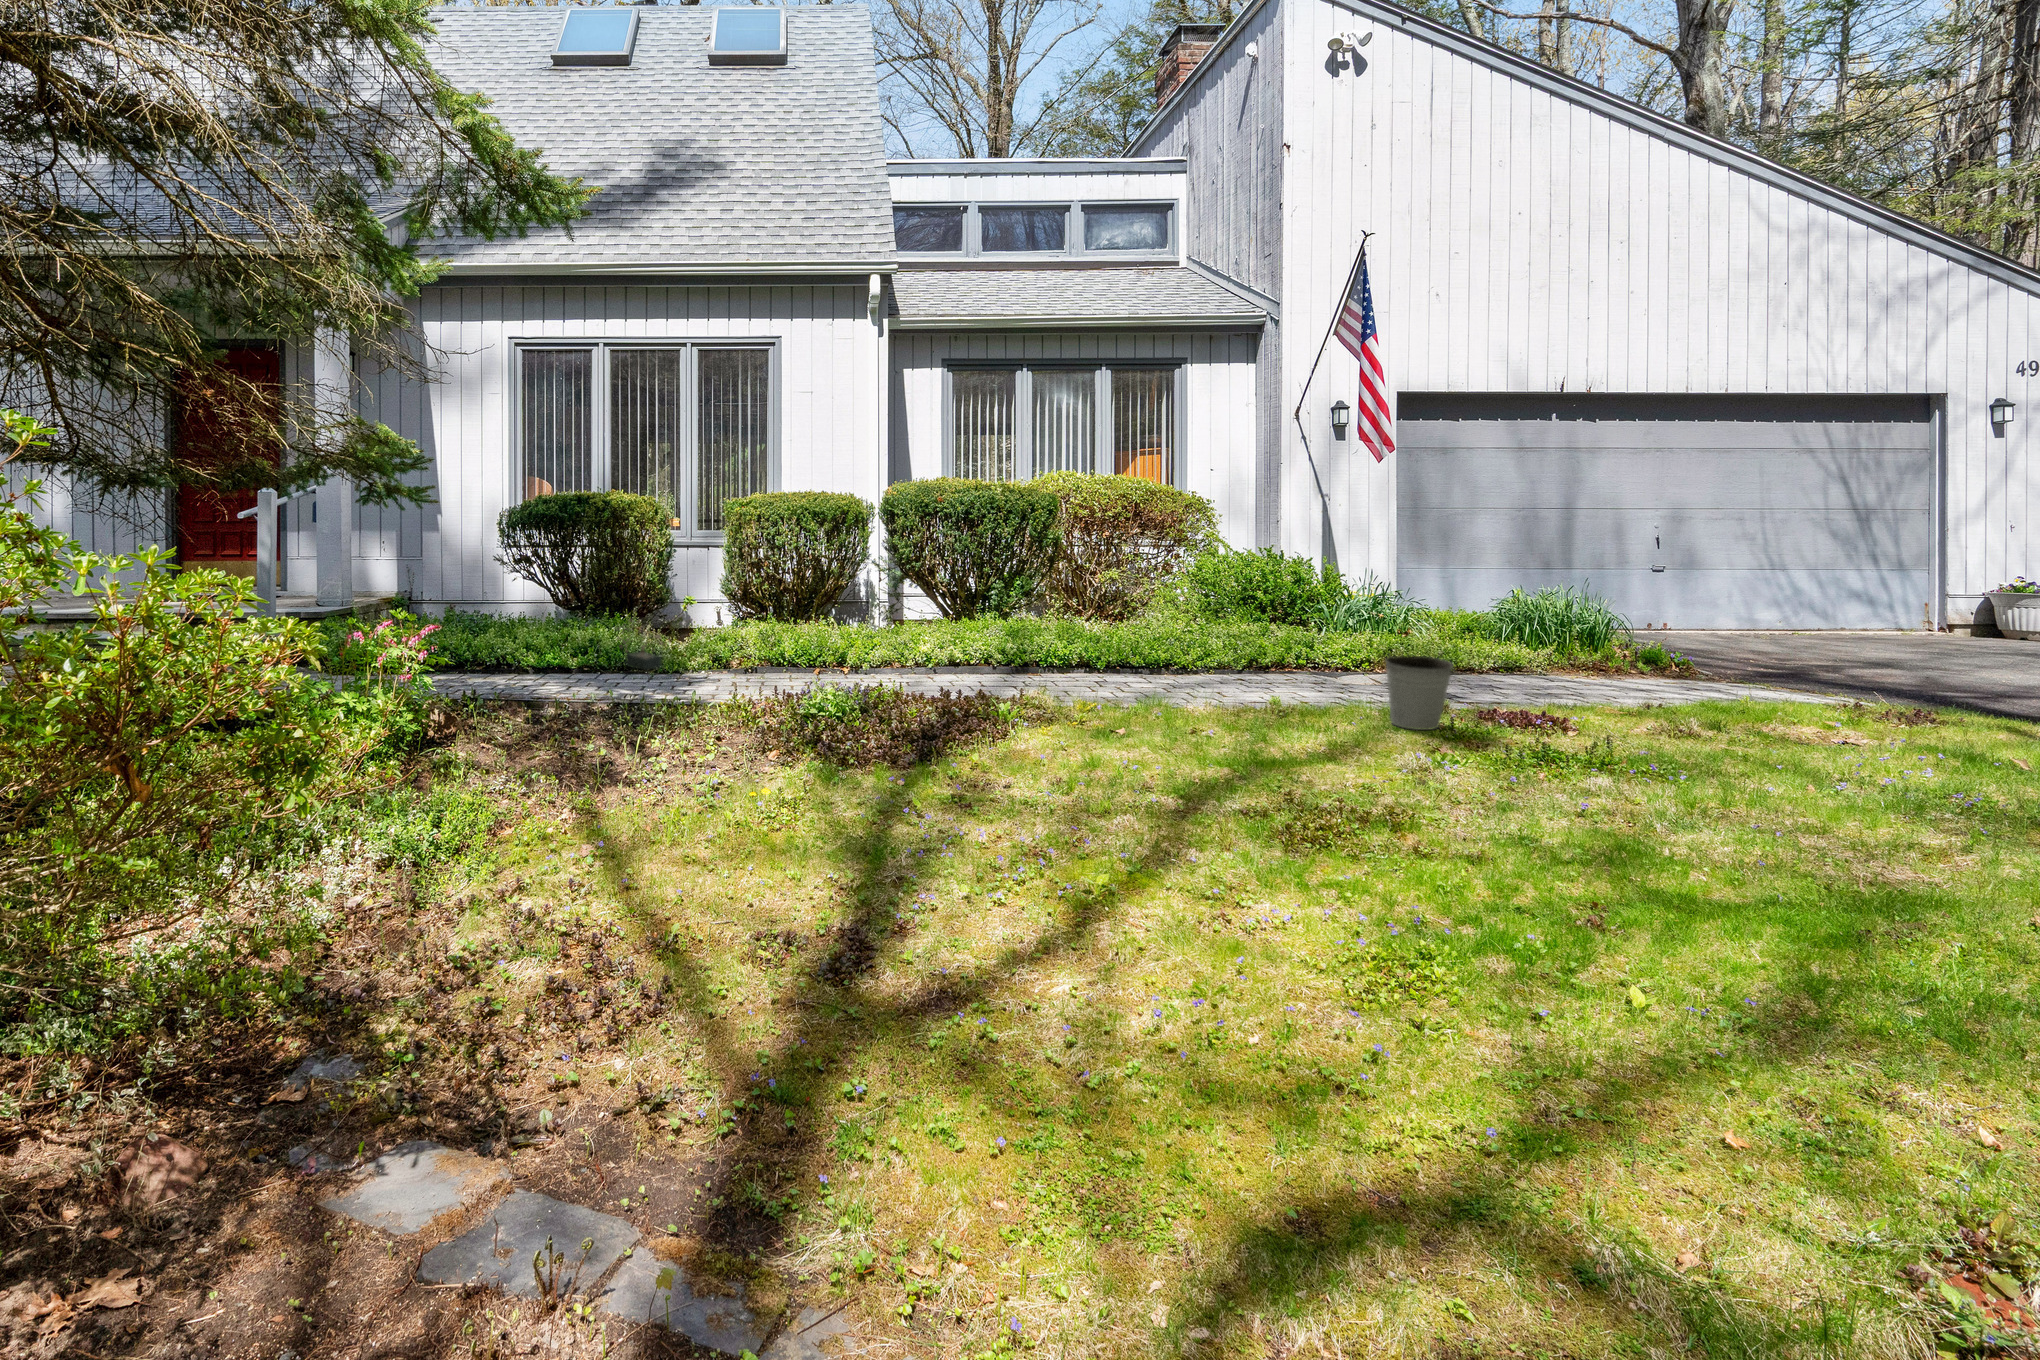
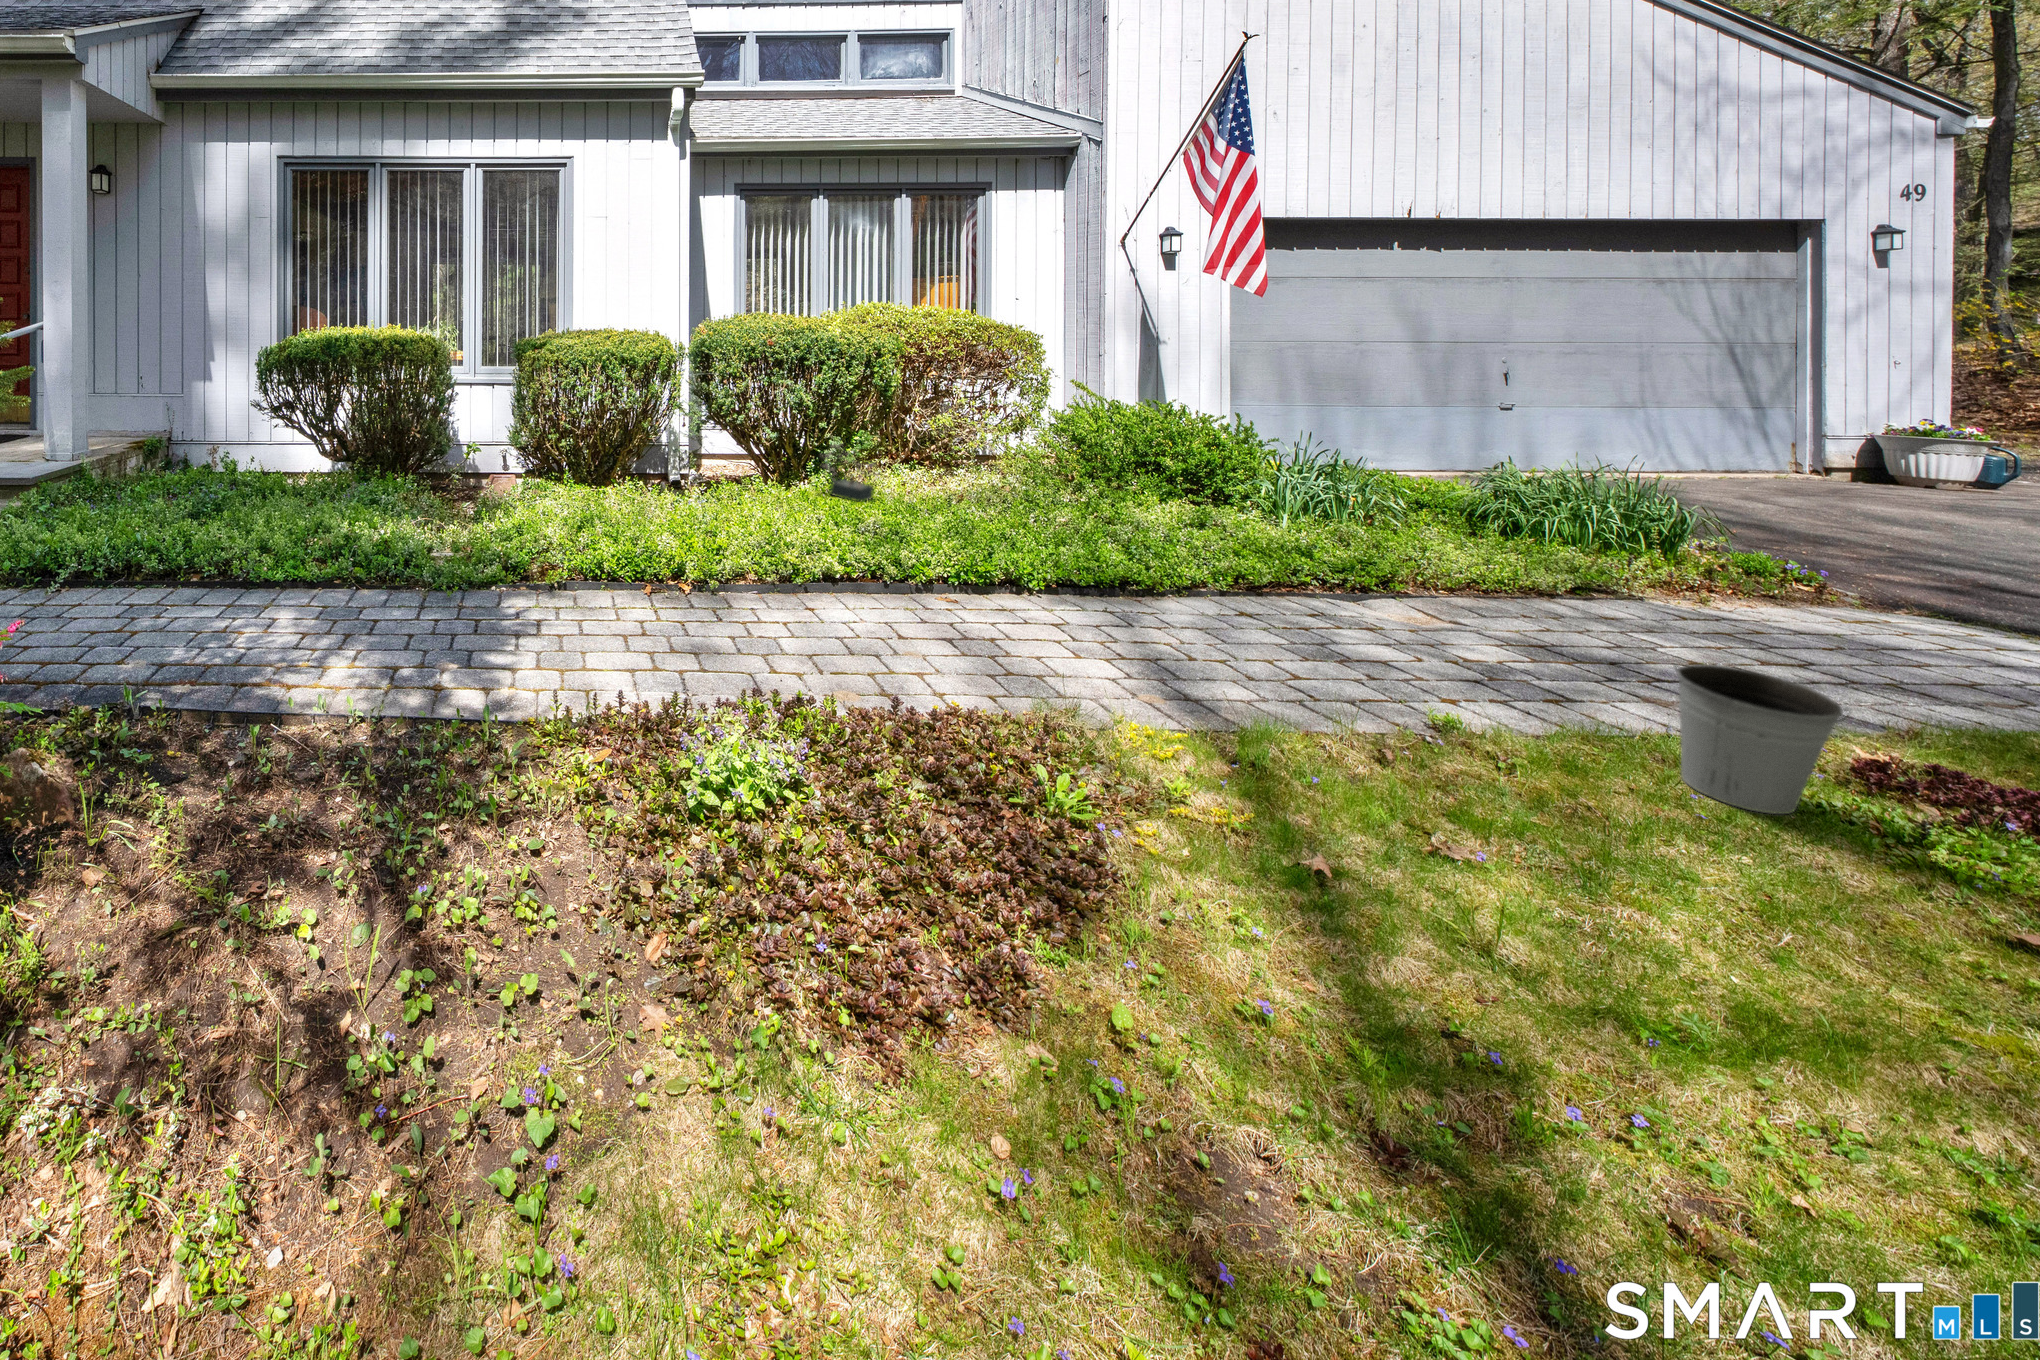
decorative plant: present [618,620,666,670] -> present [823,444,876,502]

